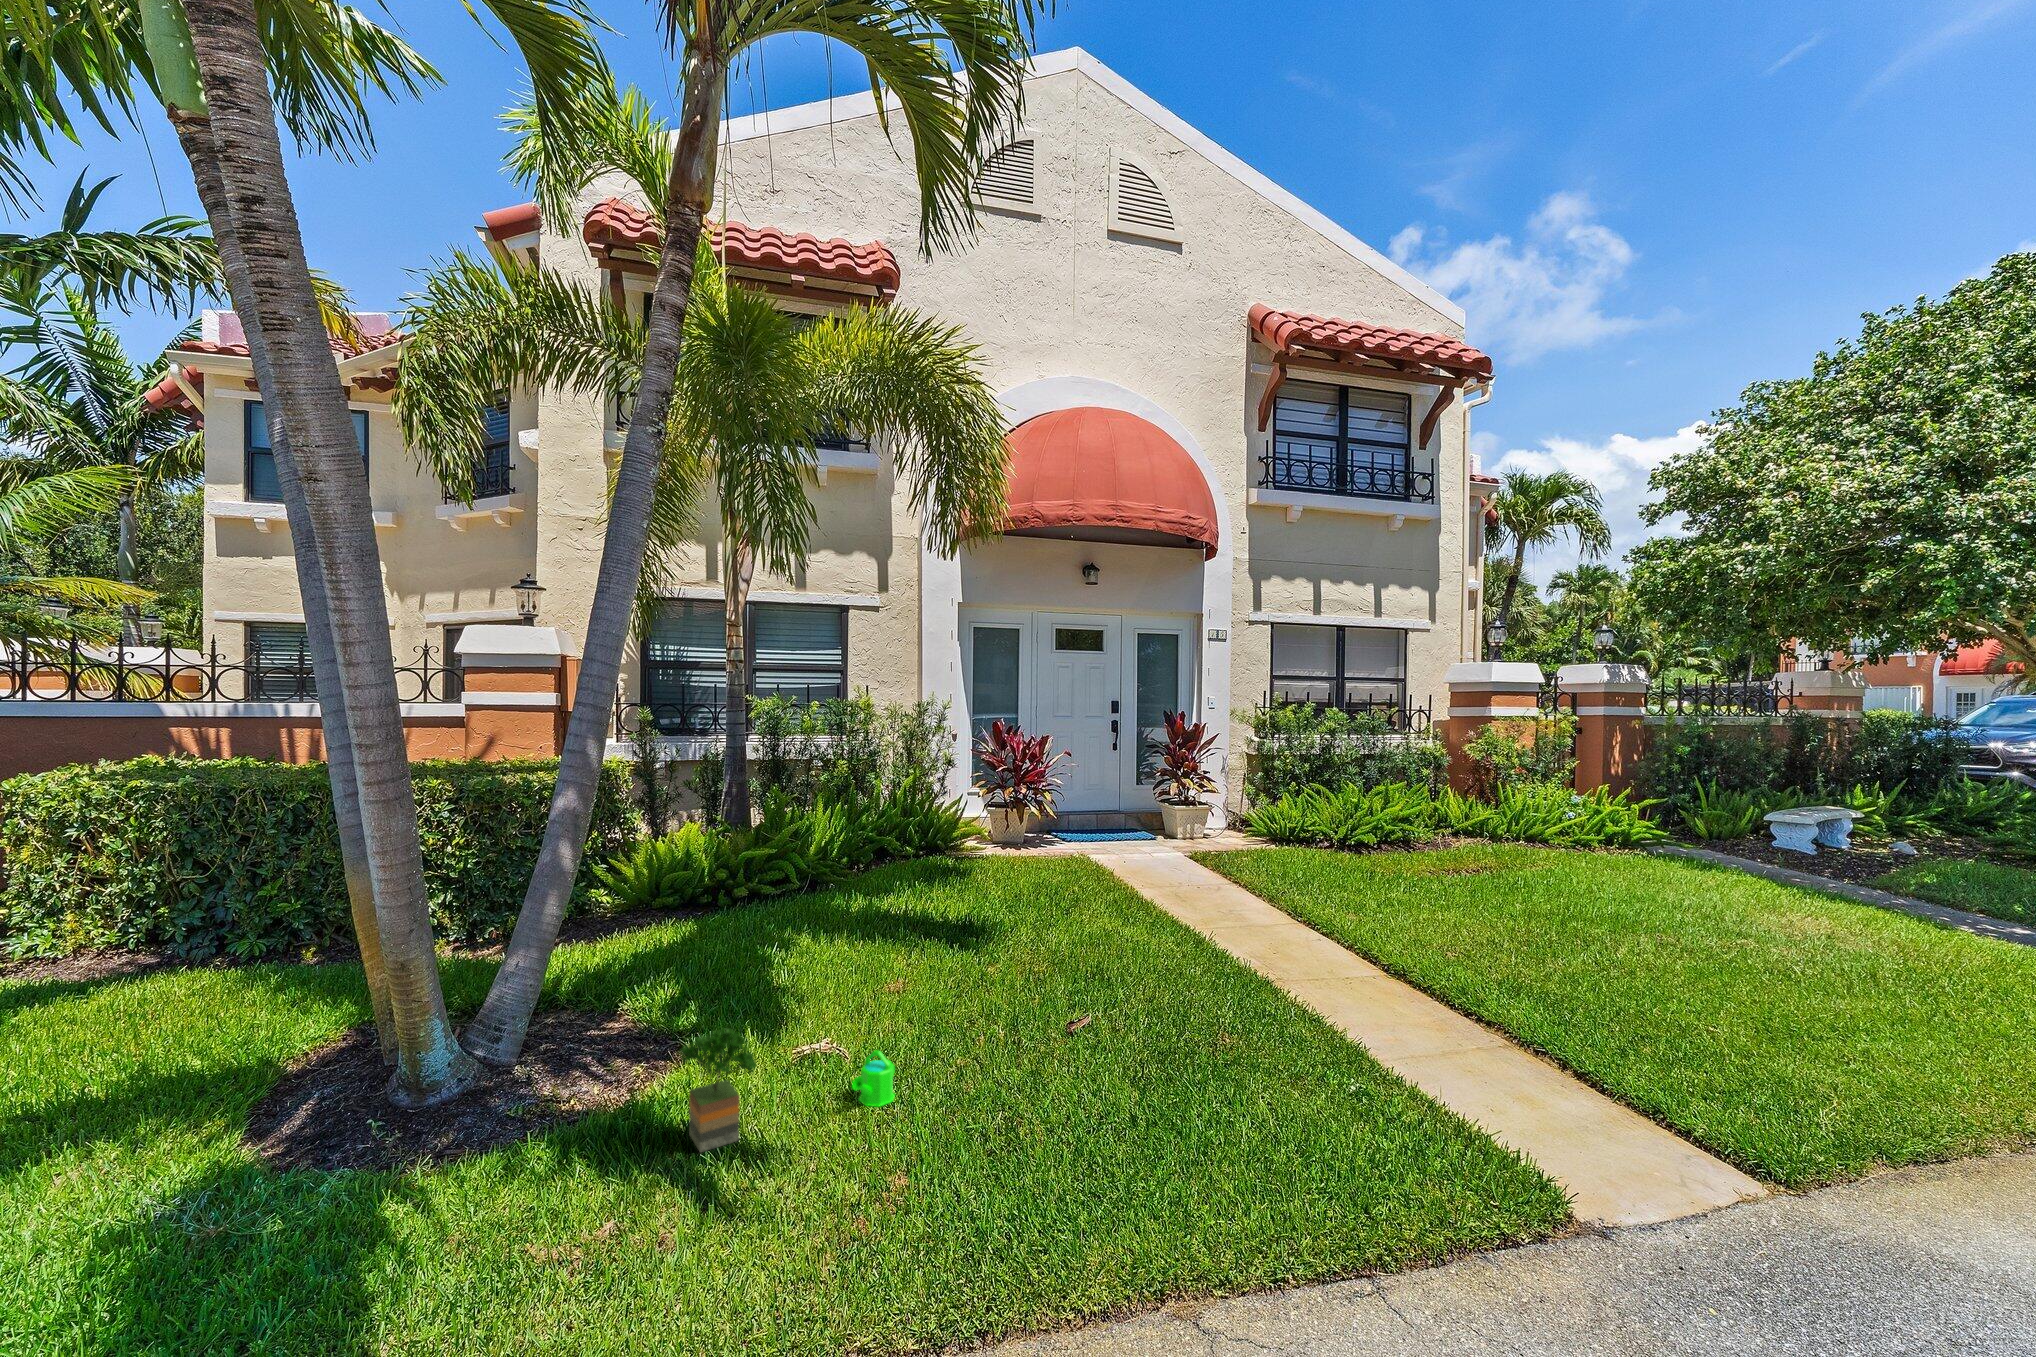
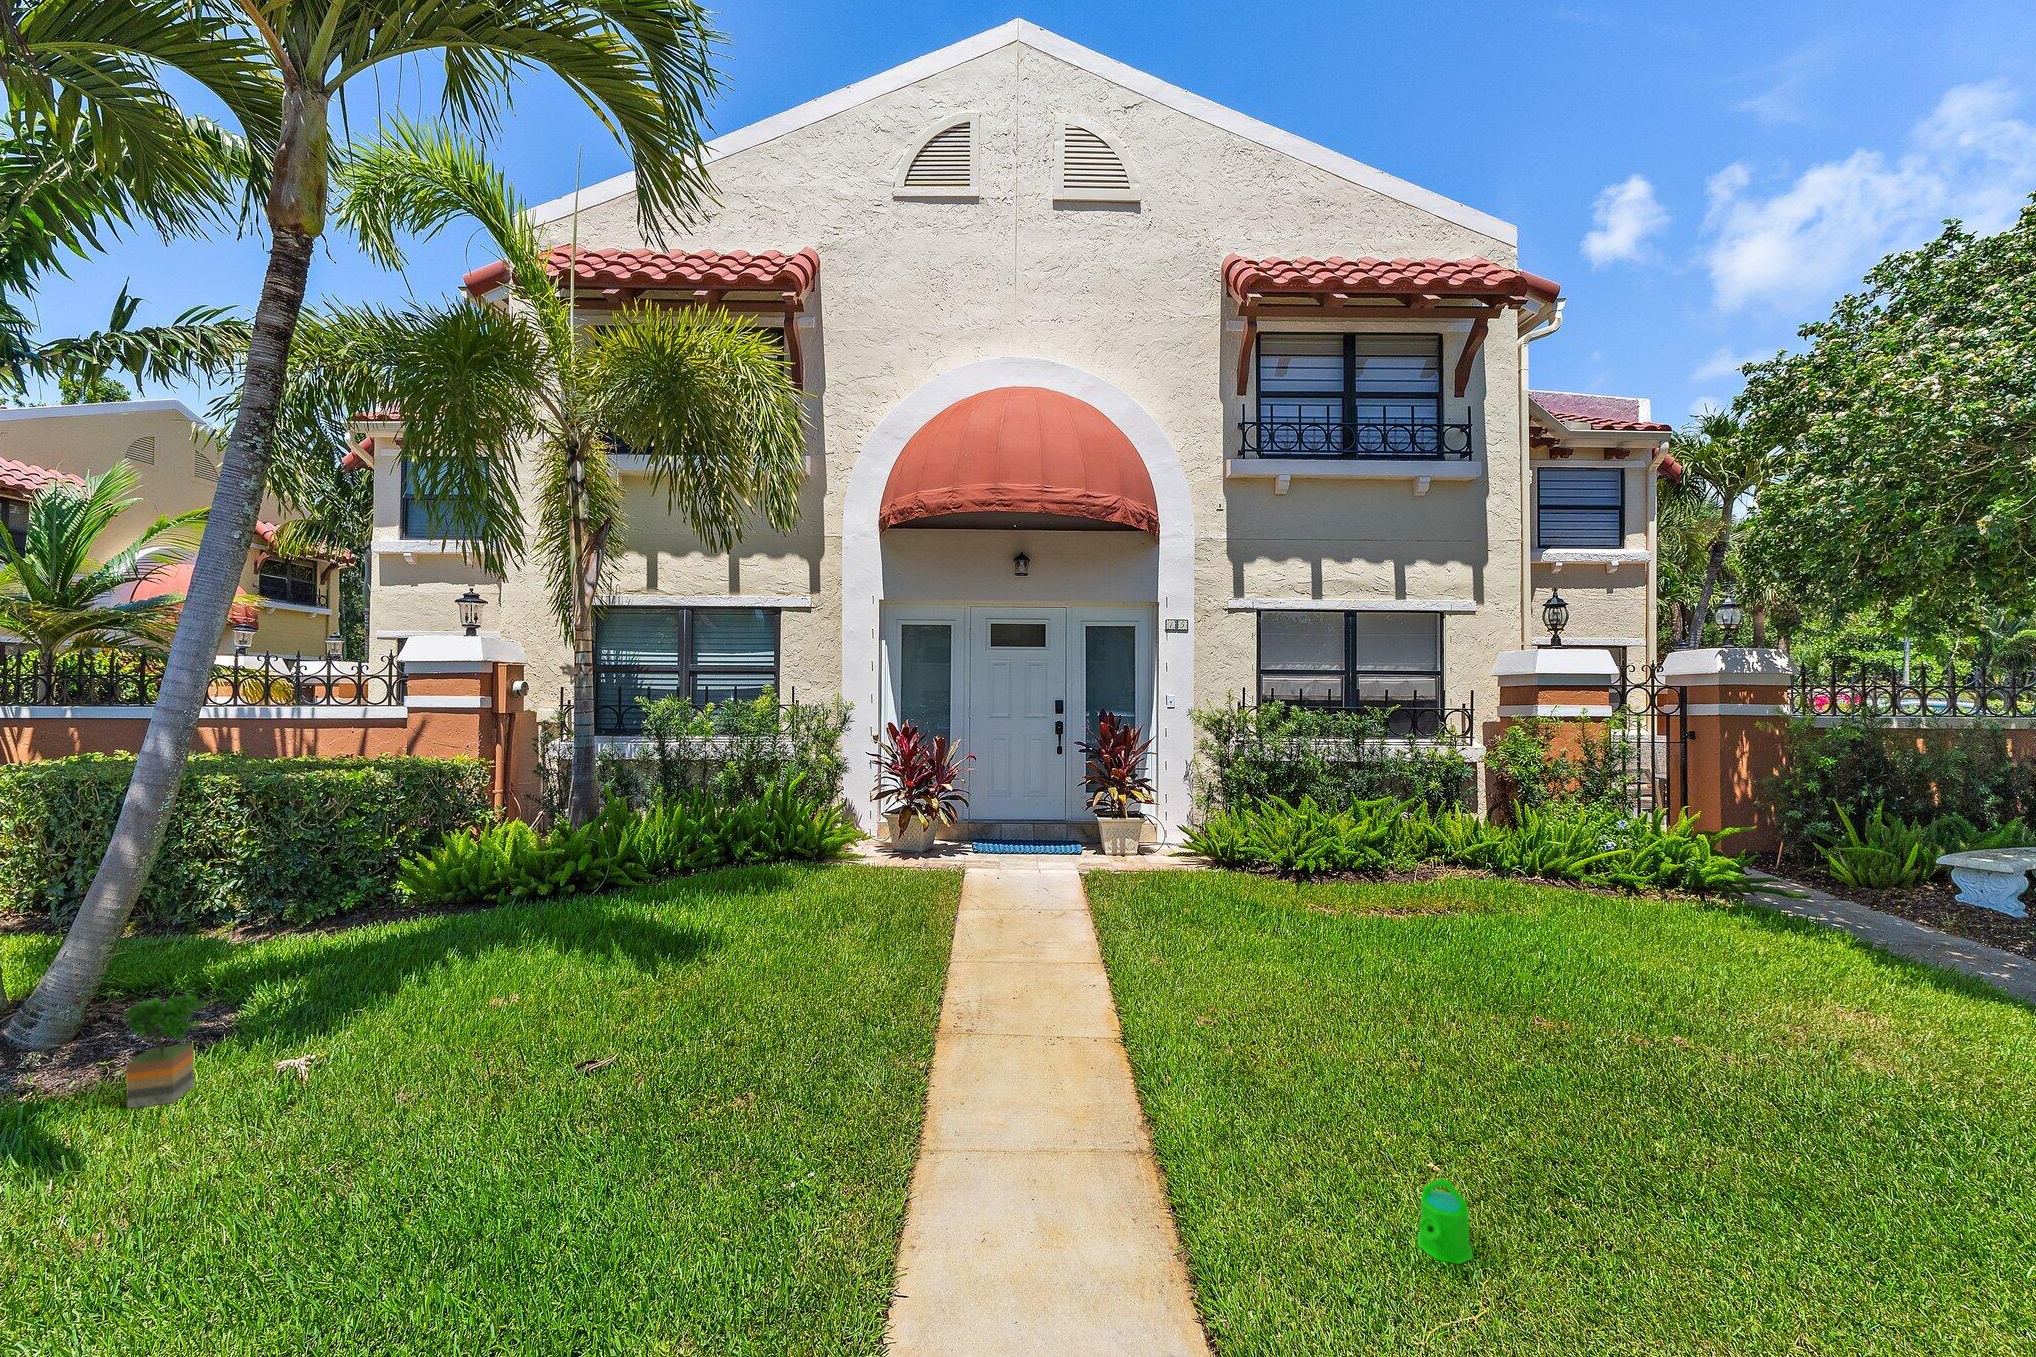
watering can: present [852,1050,895,1107] -> present [1417,1178,1473,1264]

